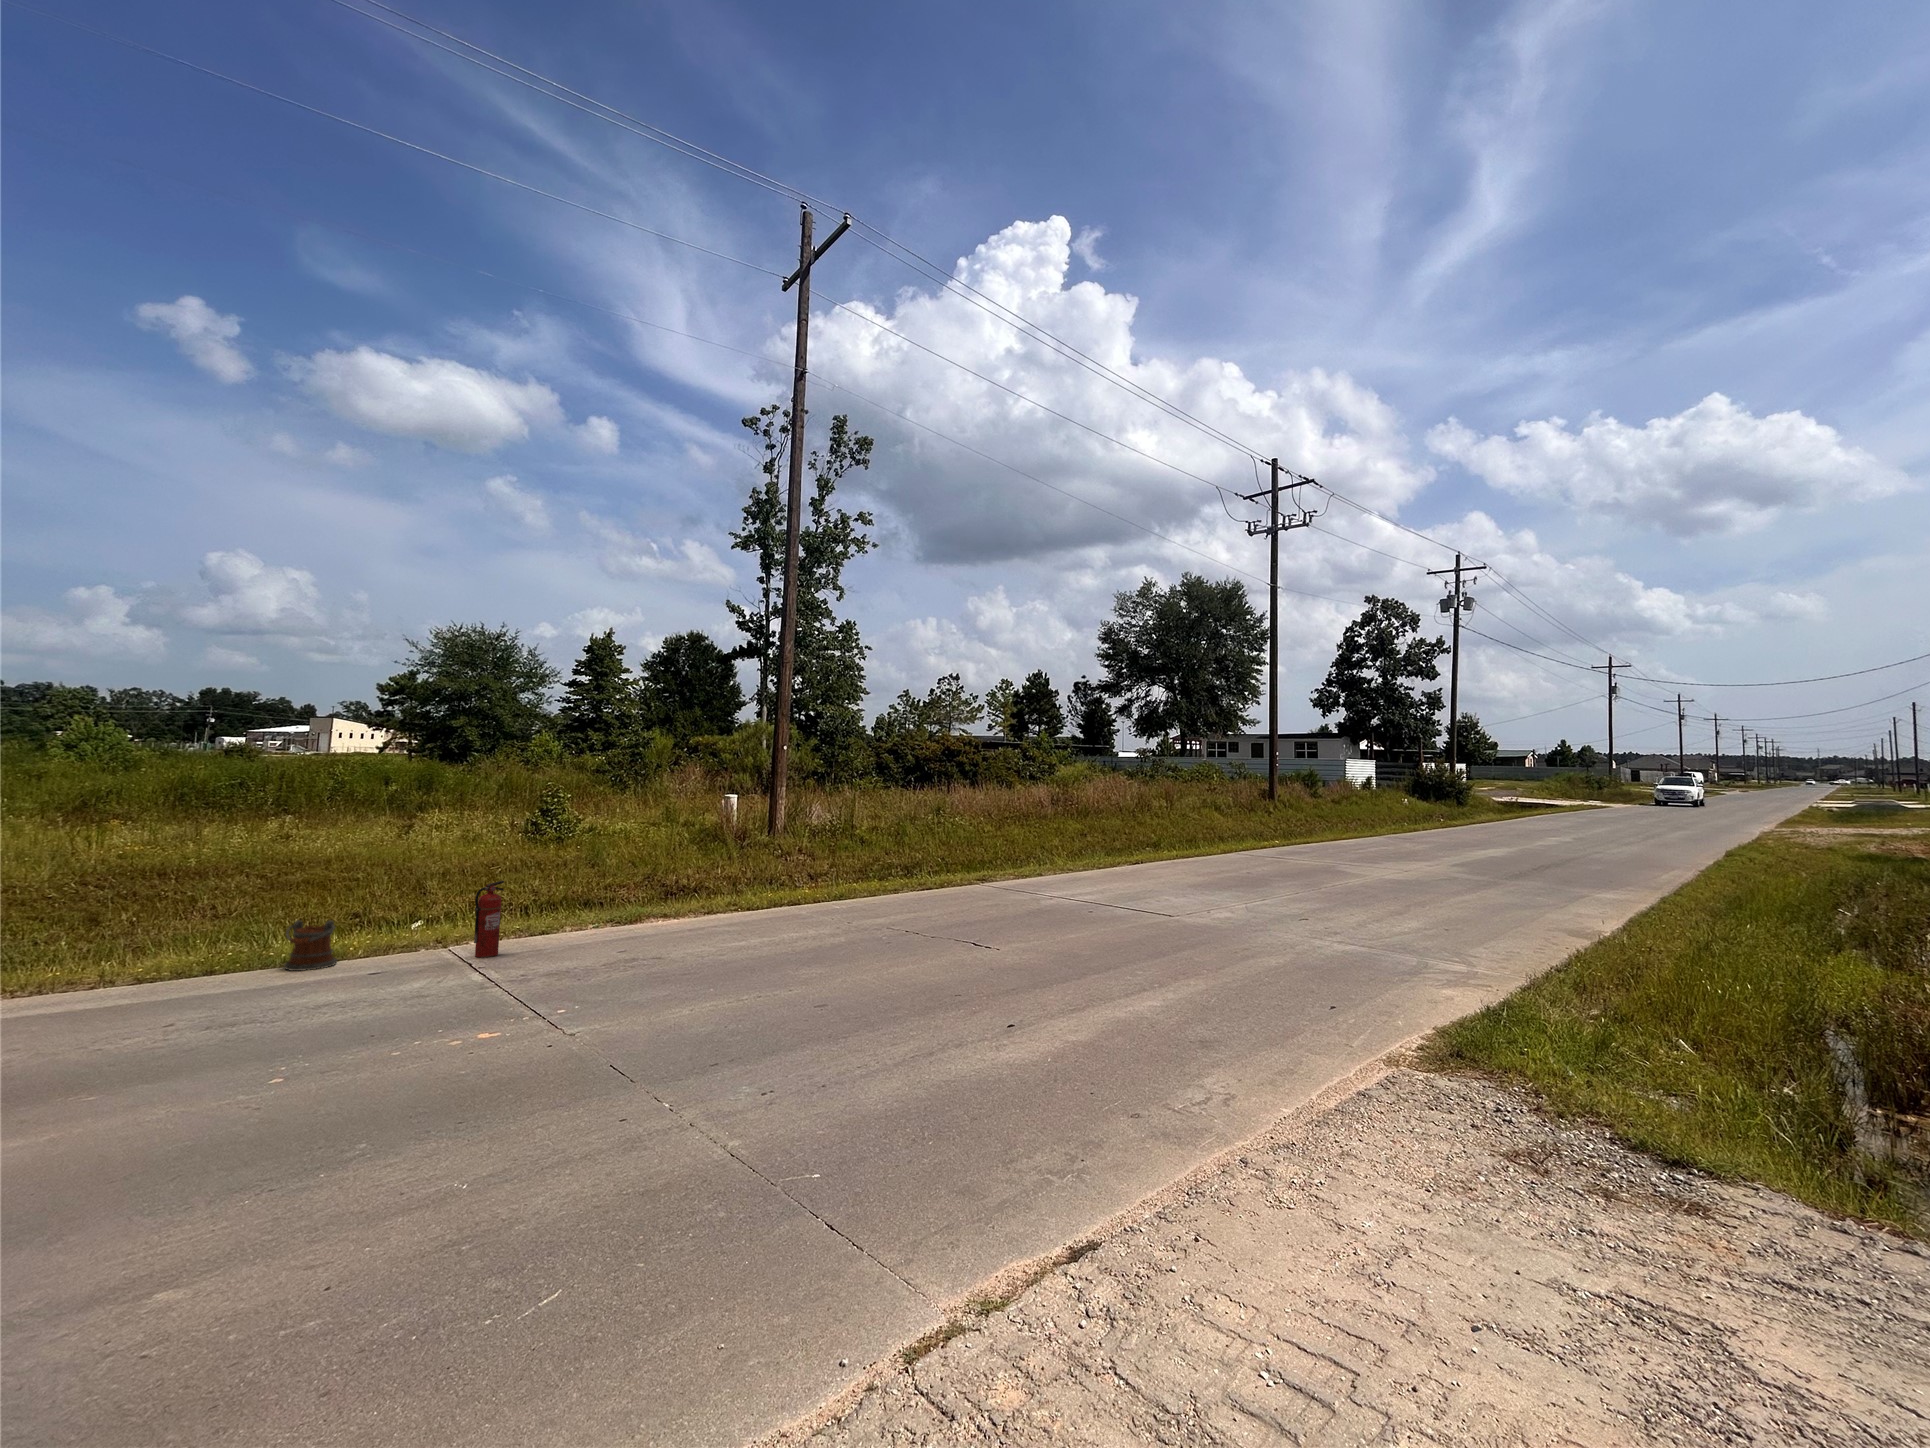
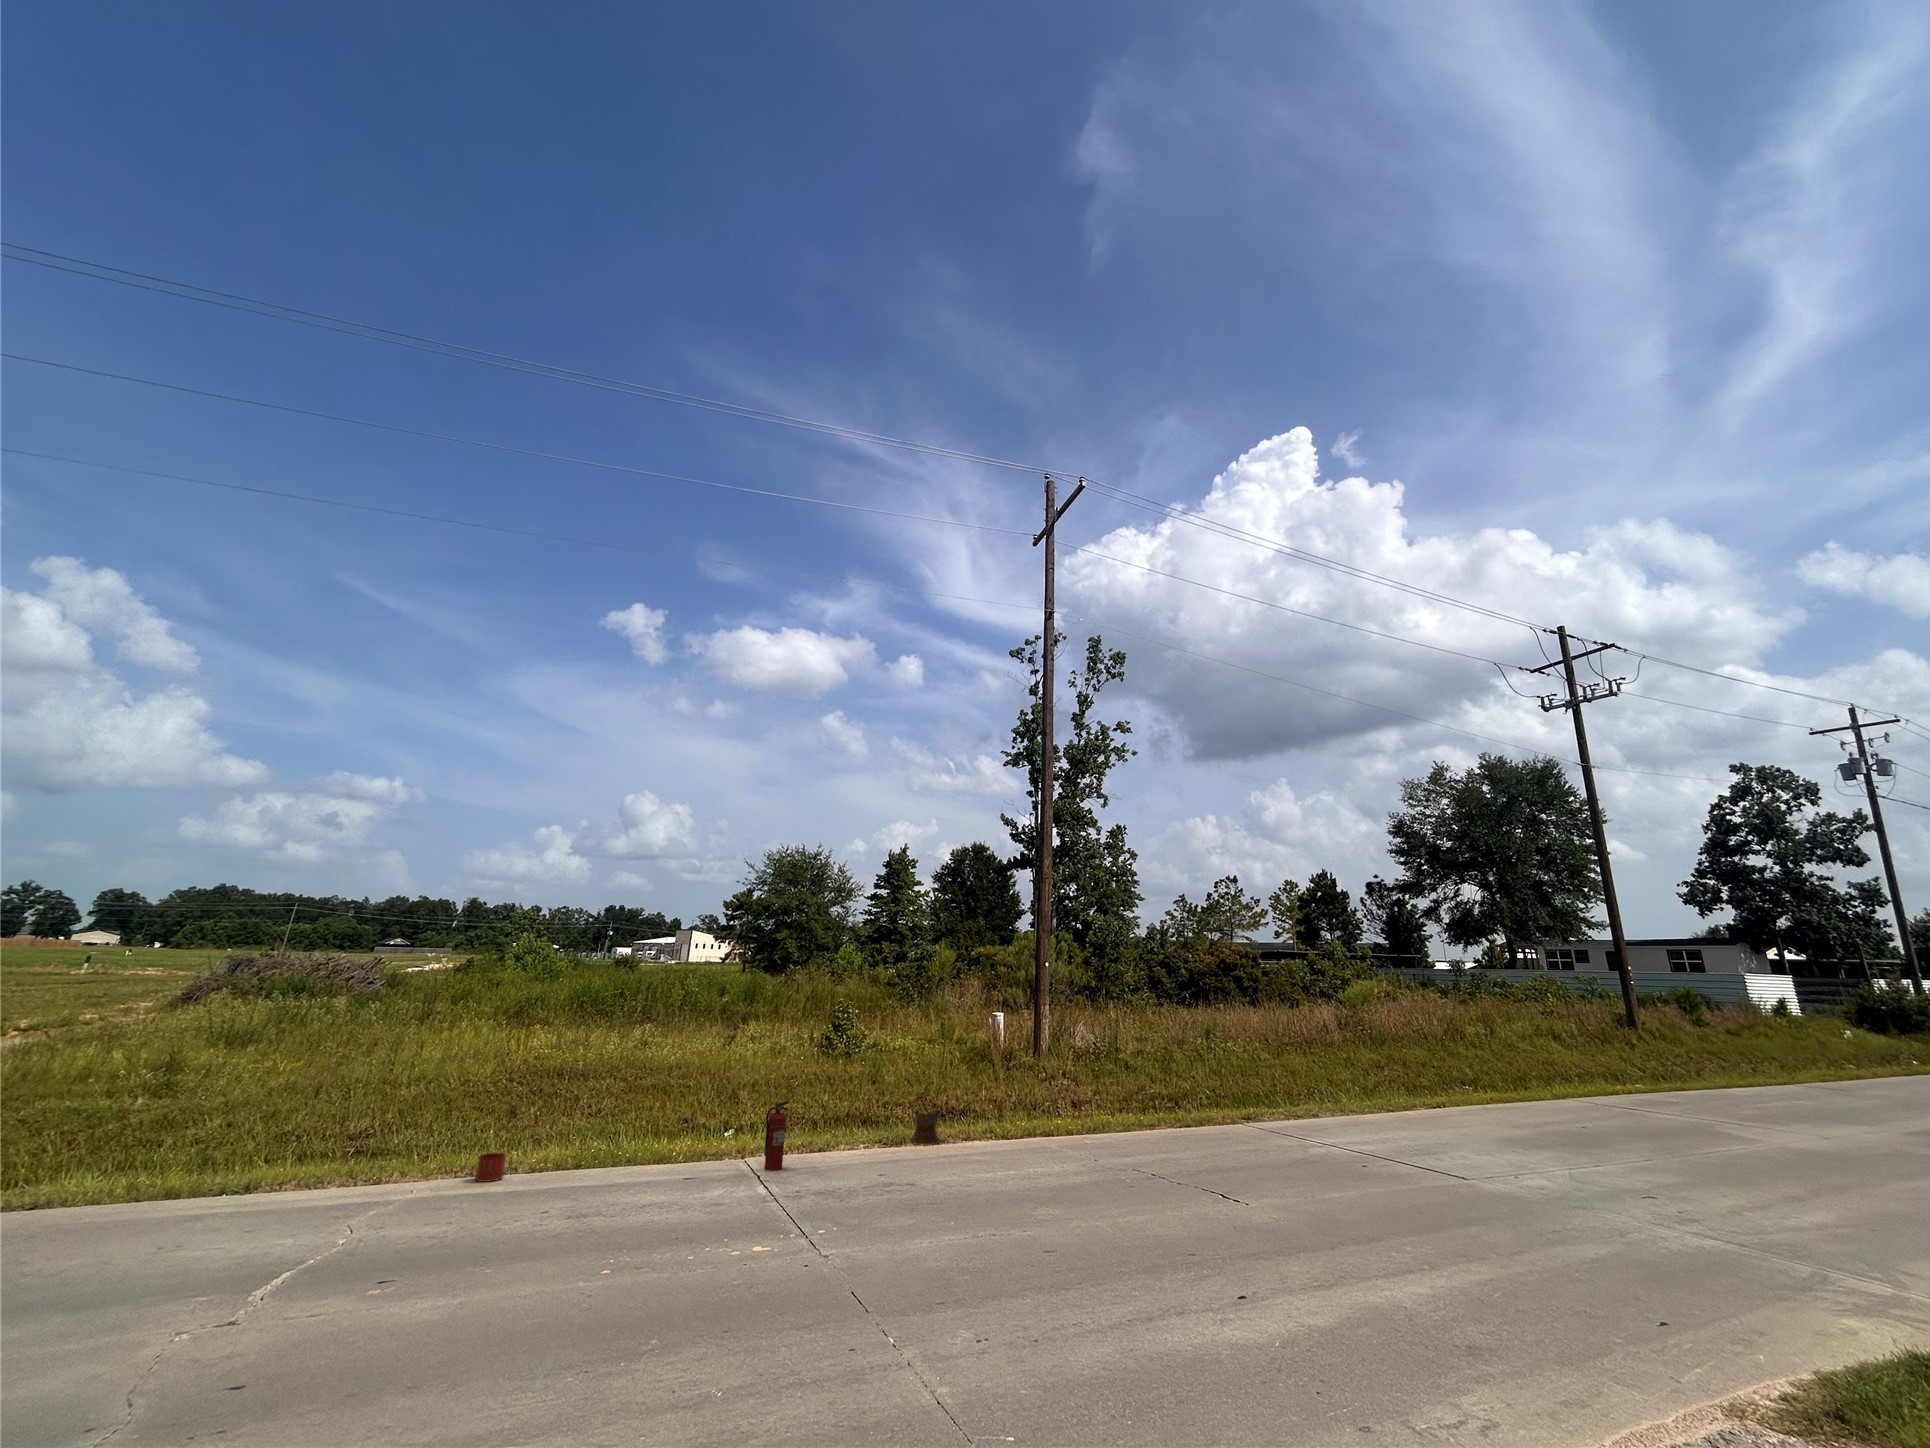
bucket: present [284,920,337,971] -> present [911,1109,940,1146]
planter: none [39,962,90,1000] -> present [475,1153,506,1182]

